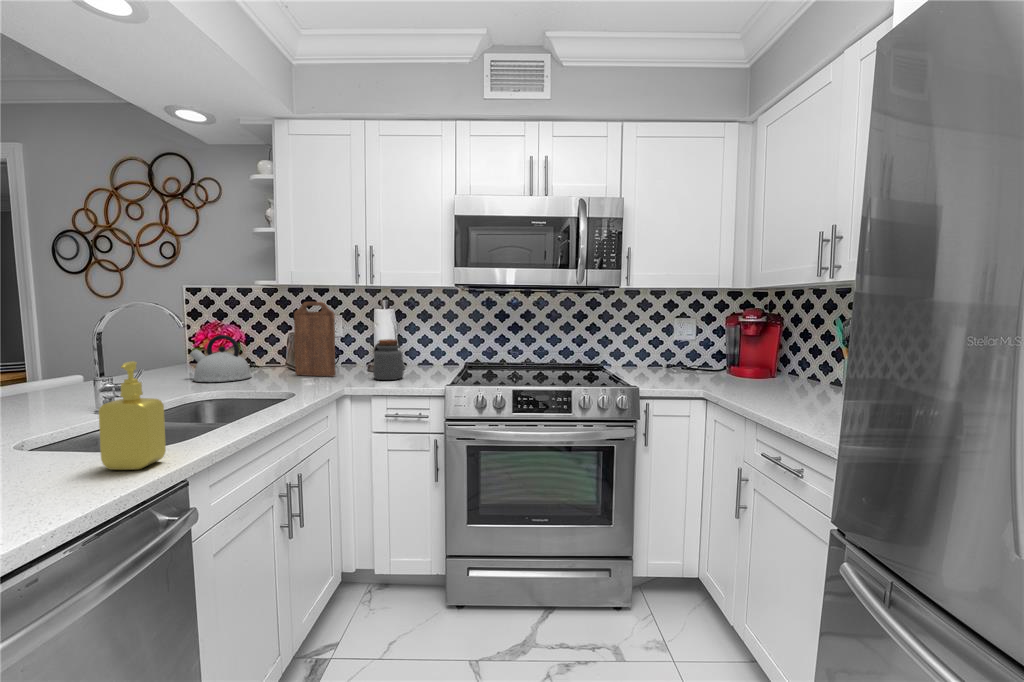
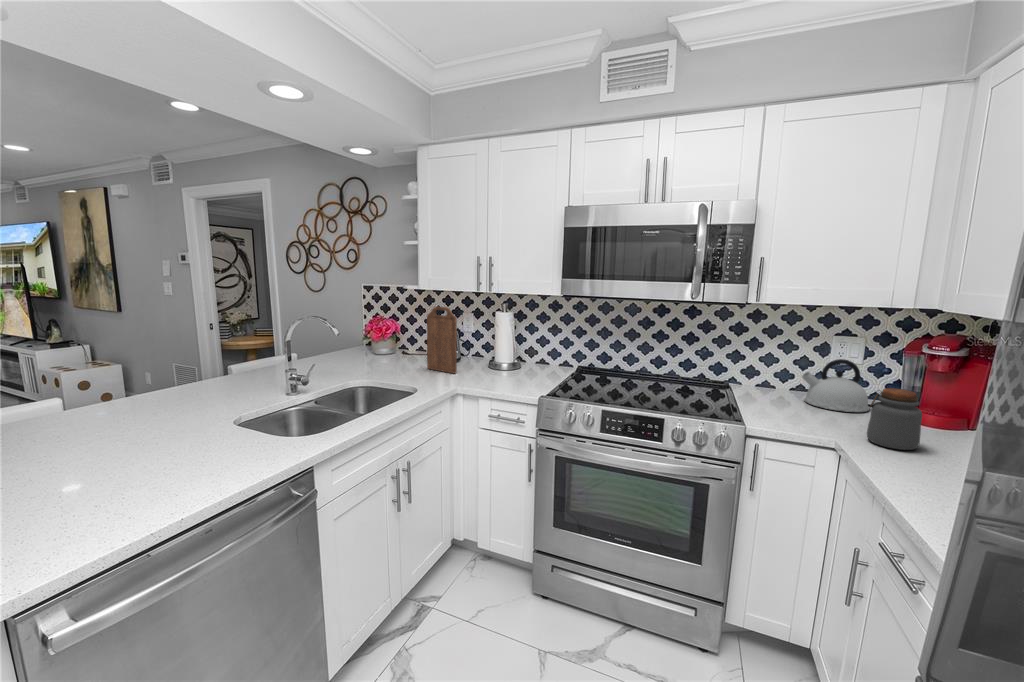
kettle: present [190,335,251,382] -> present [802,359,869,412]
jar: present [373,339,403,380] -> present [867,388,922,450]
soap dispenser: present [99,361,166,470] -> none [222,385,266,467]

